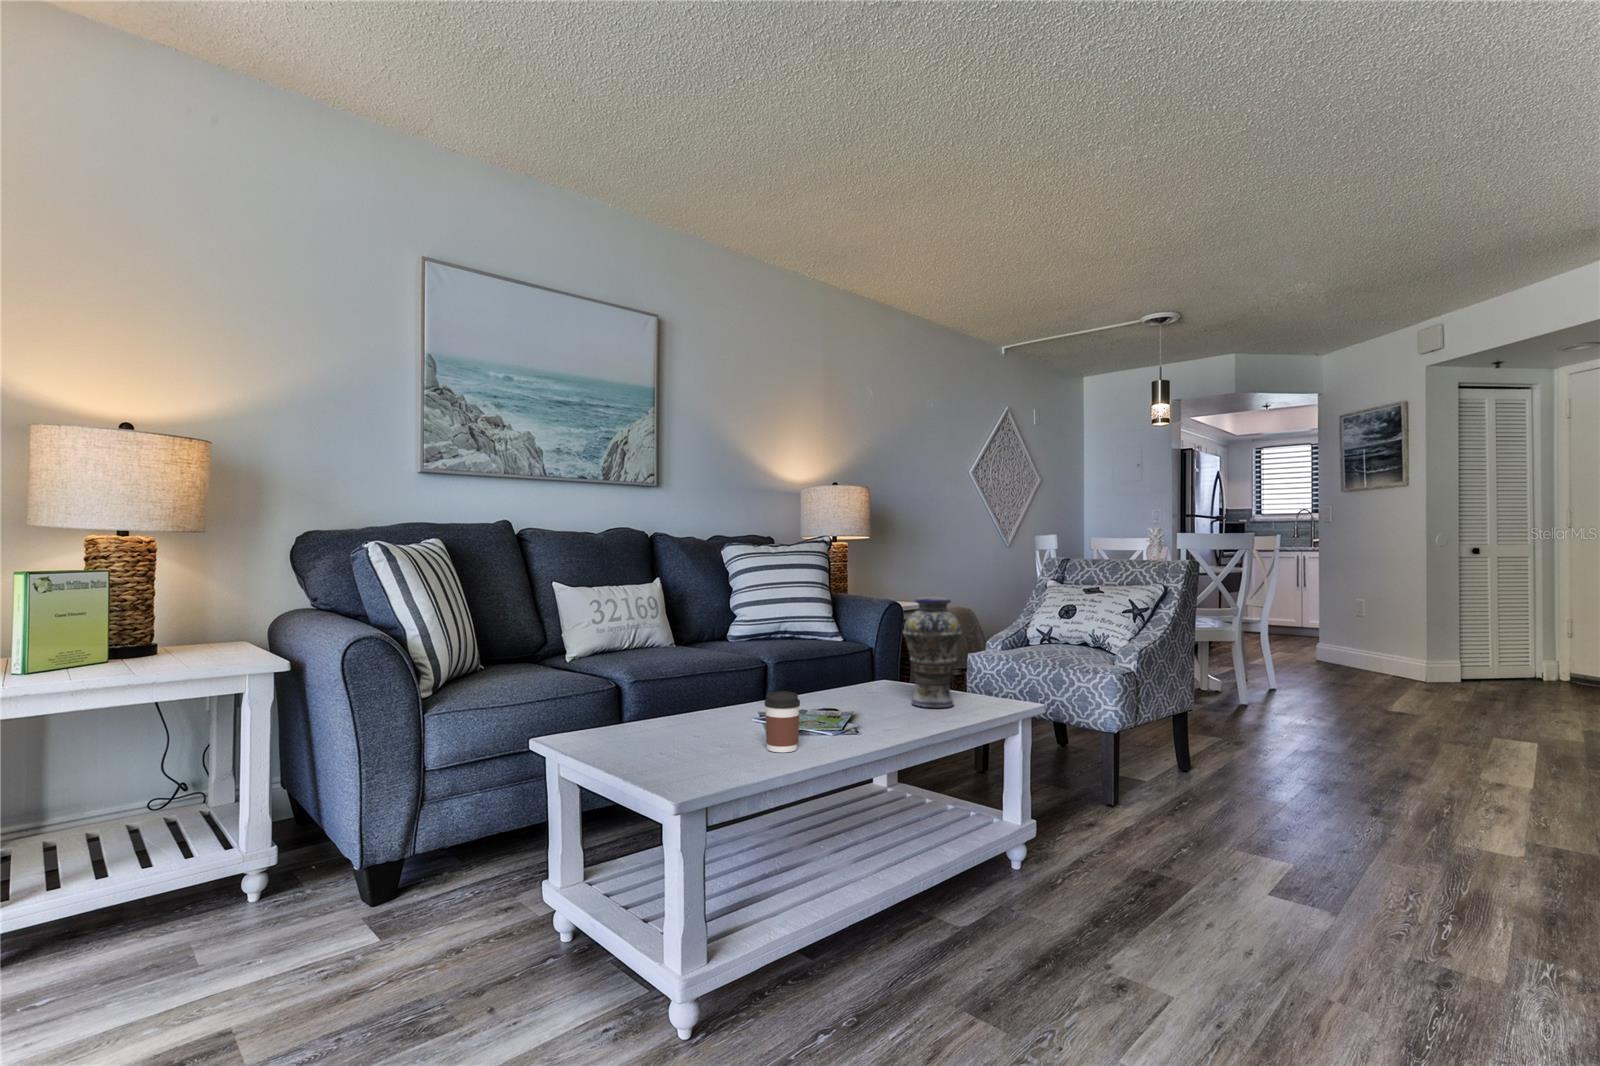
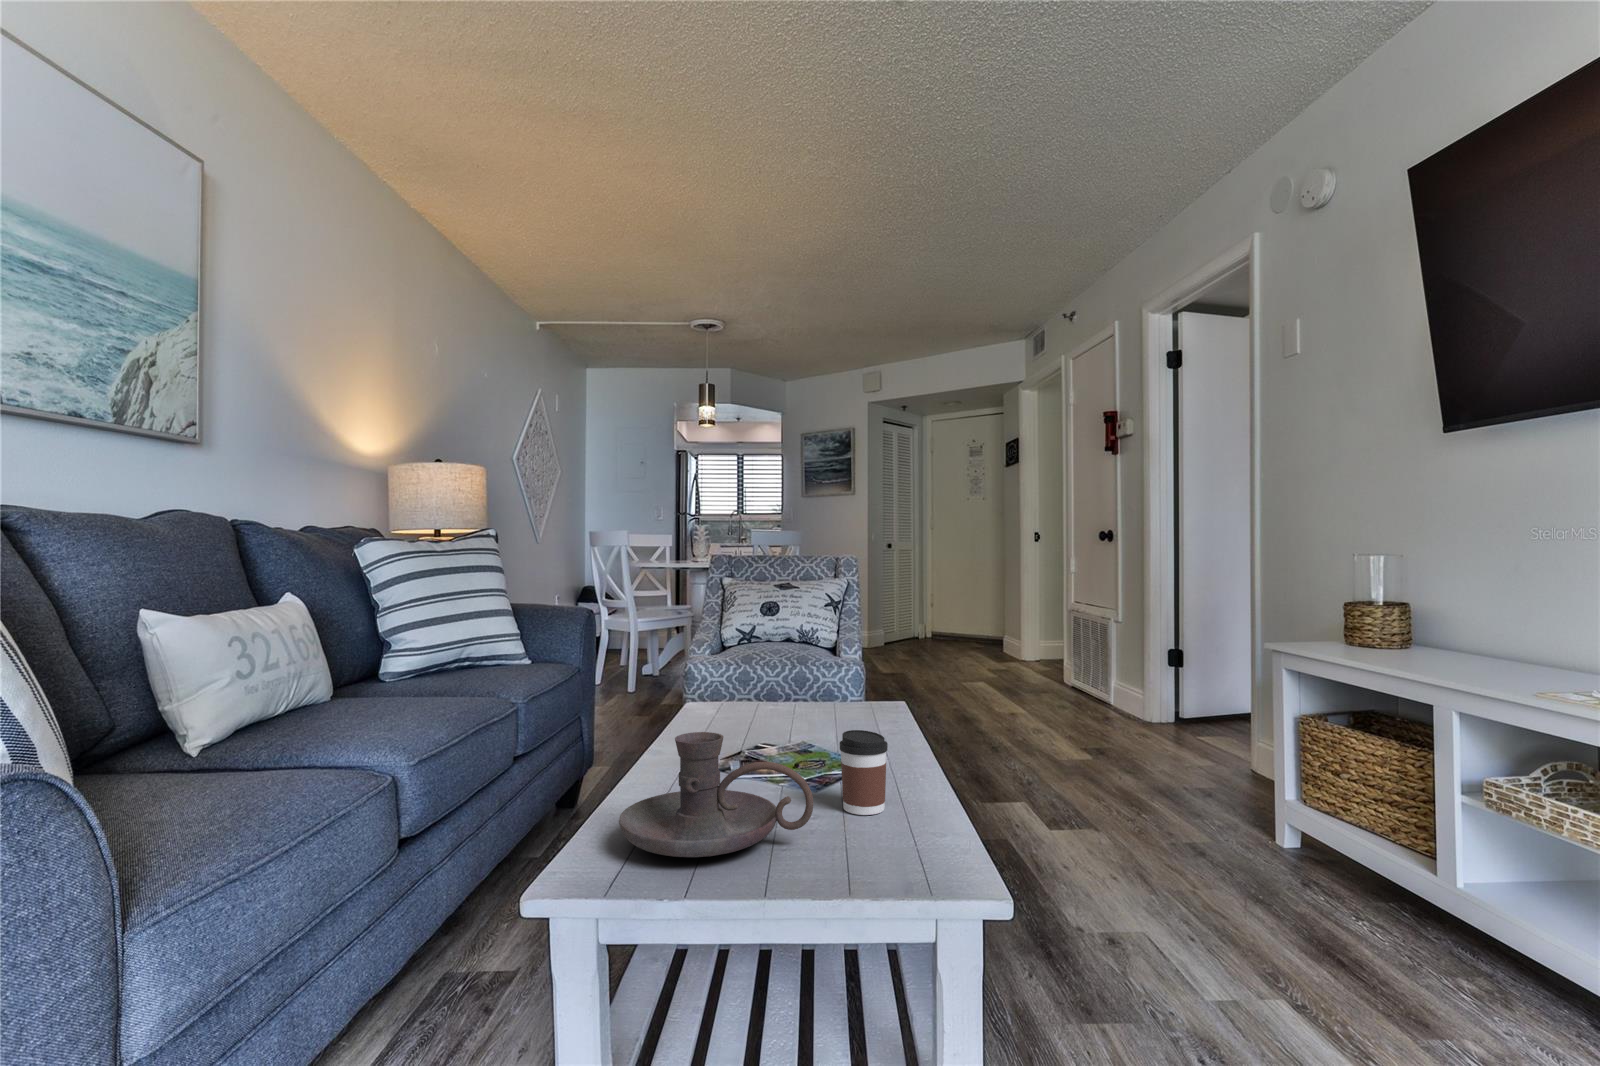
vase: present [903,598,962,708] -> none [779,598,846,727]
candle holder: none [612,672,713,744] -> present [619,732,813,857]

